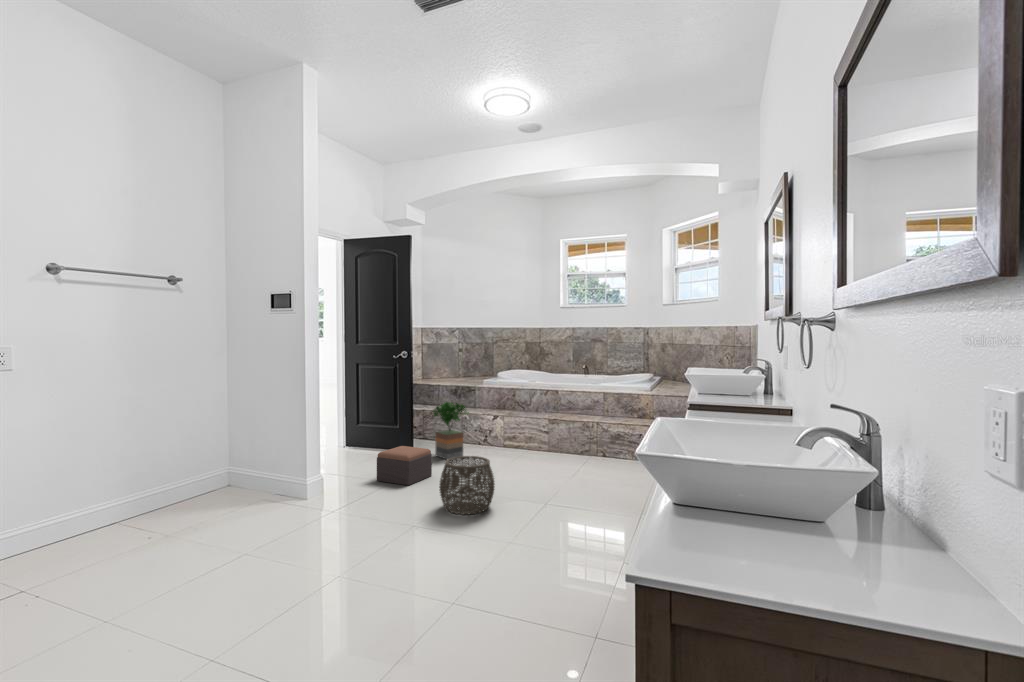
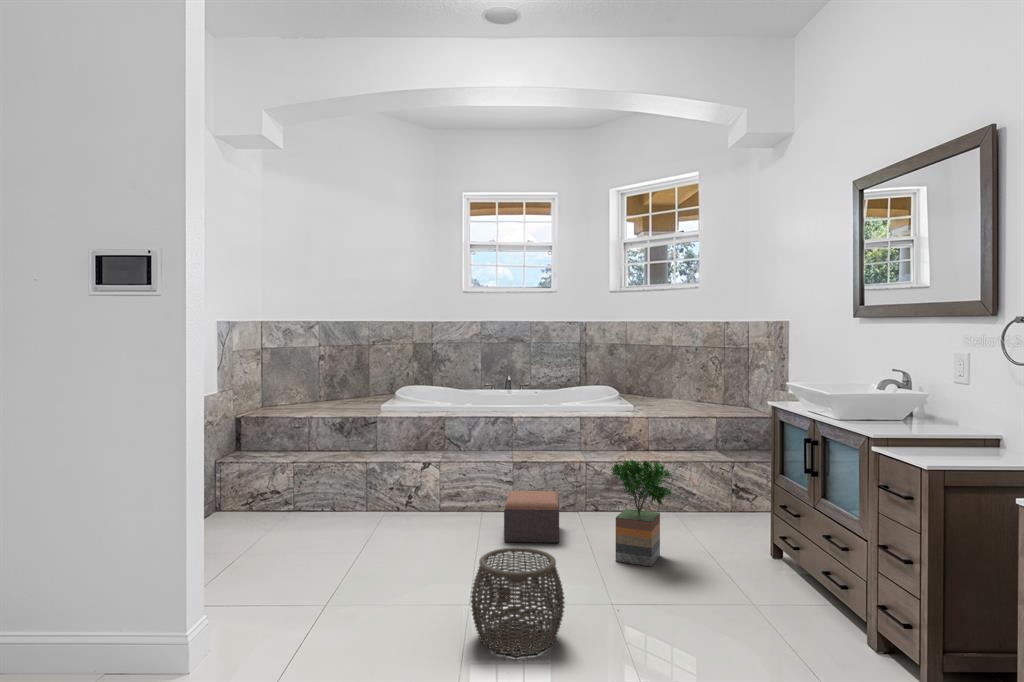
potted tree: present [433,402,469,459] -> present [611,460,672,567]
footstool: present [377,446,432,485] -> present [504,491,559,543]

